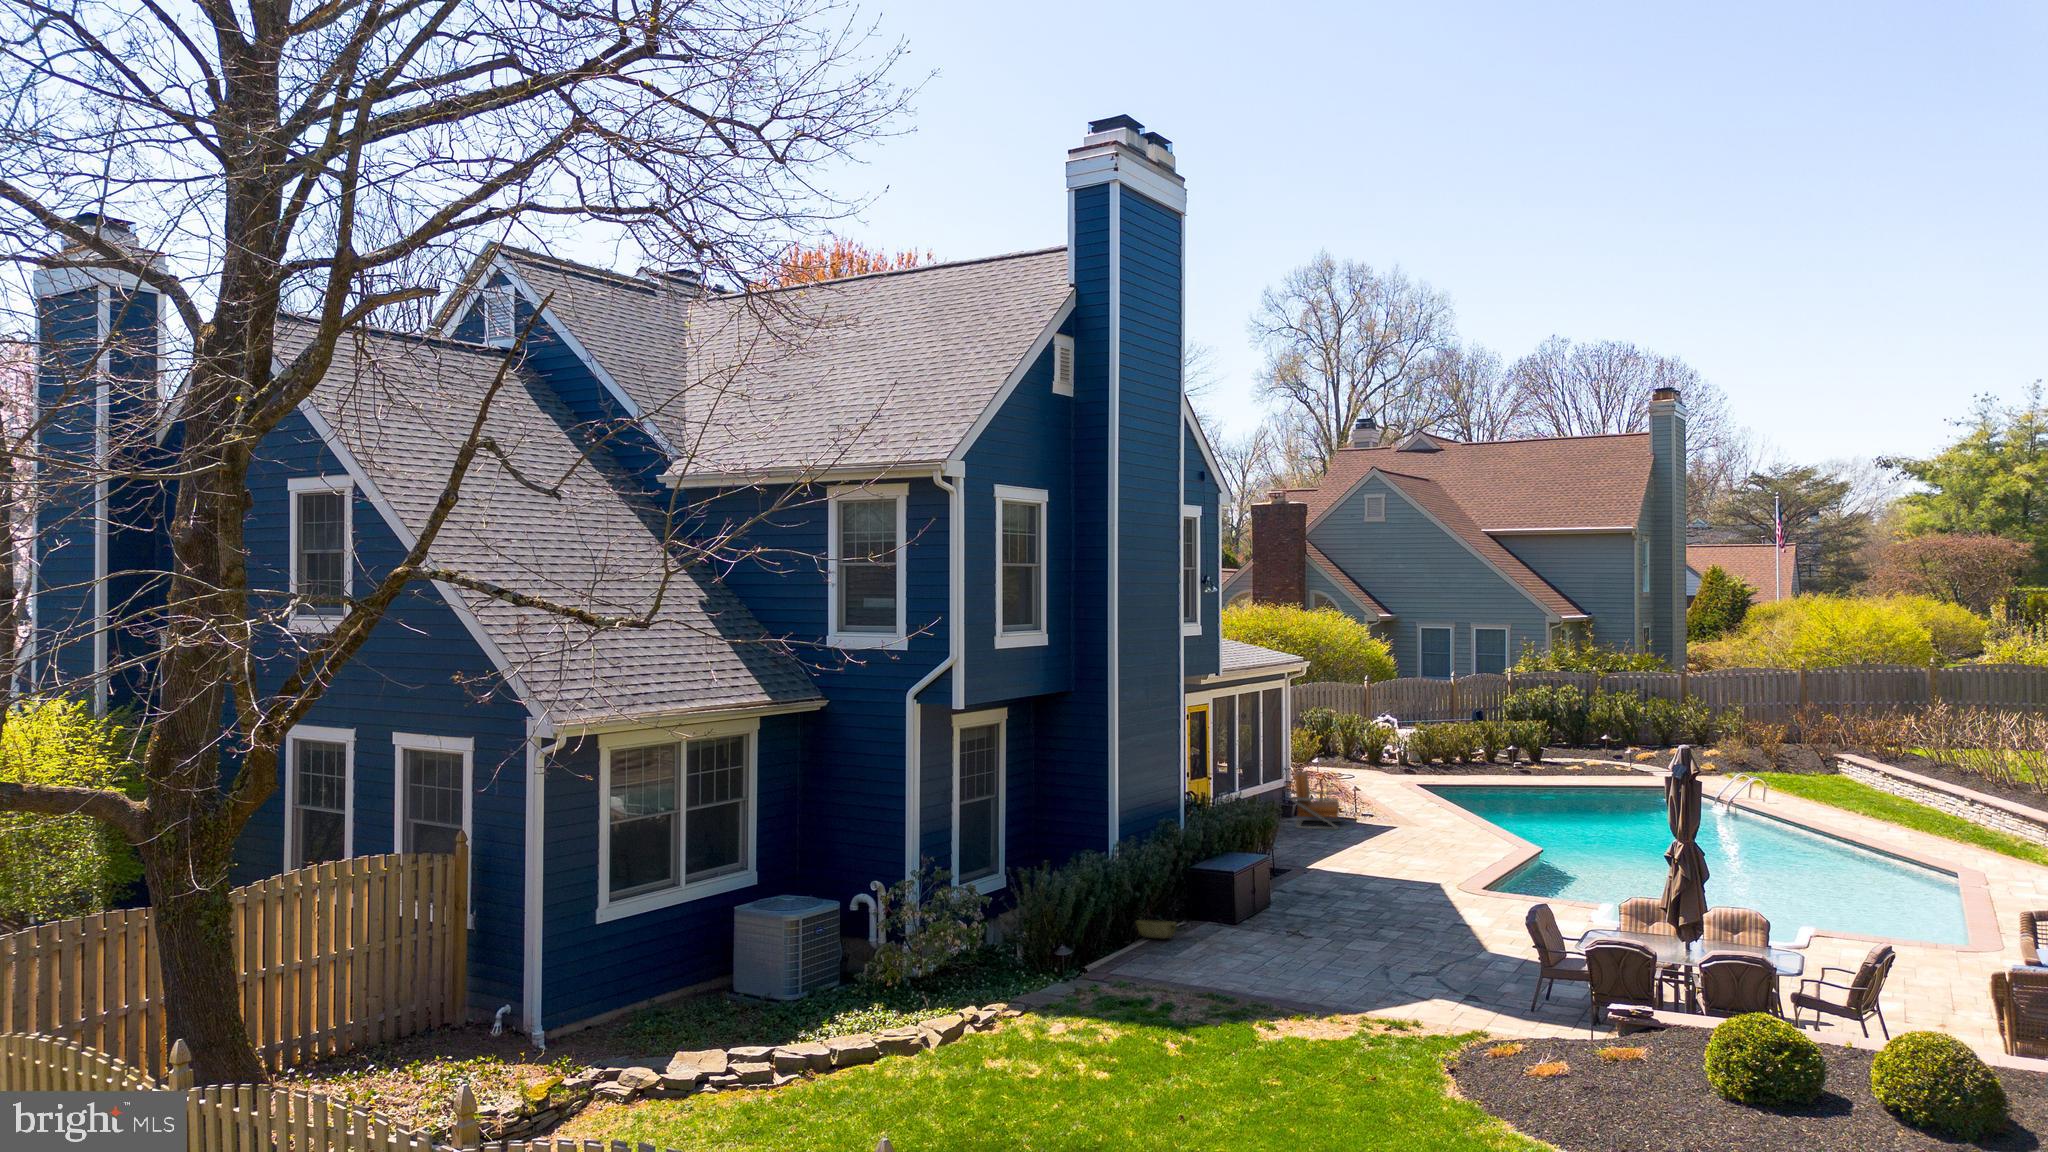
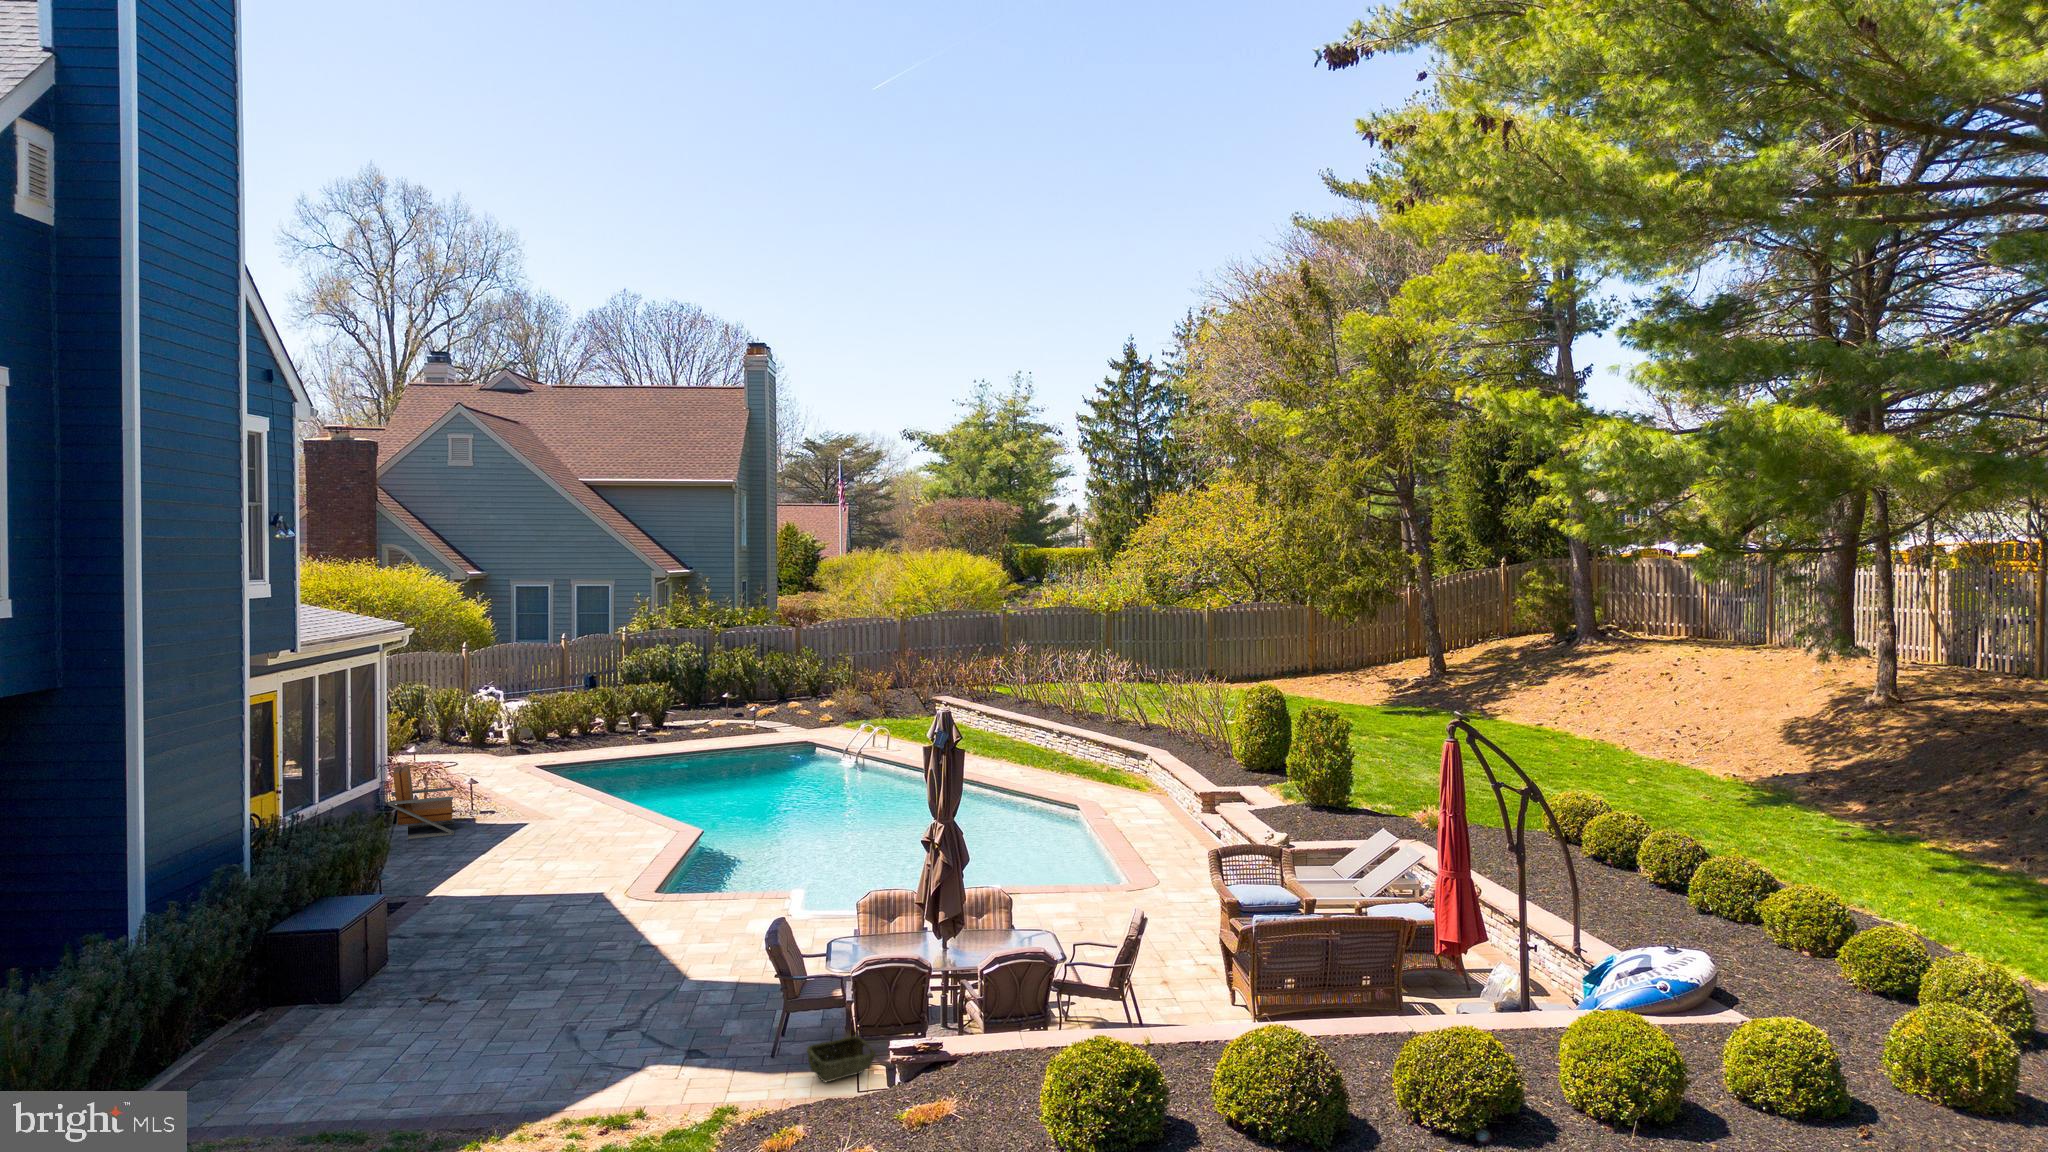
woven basket: present [1136,920,1177,938] -> present [807,1036,876,1082]

